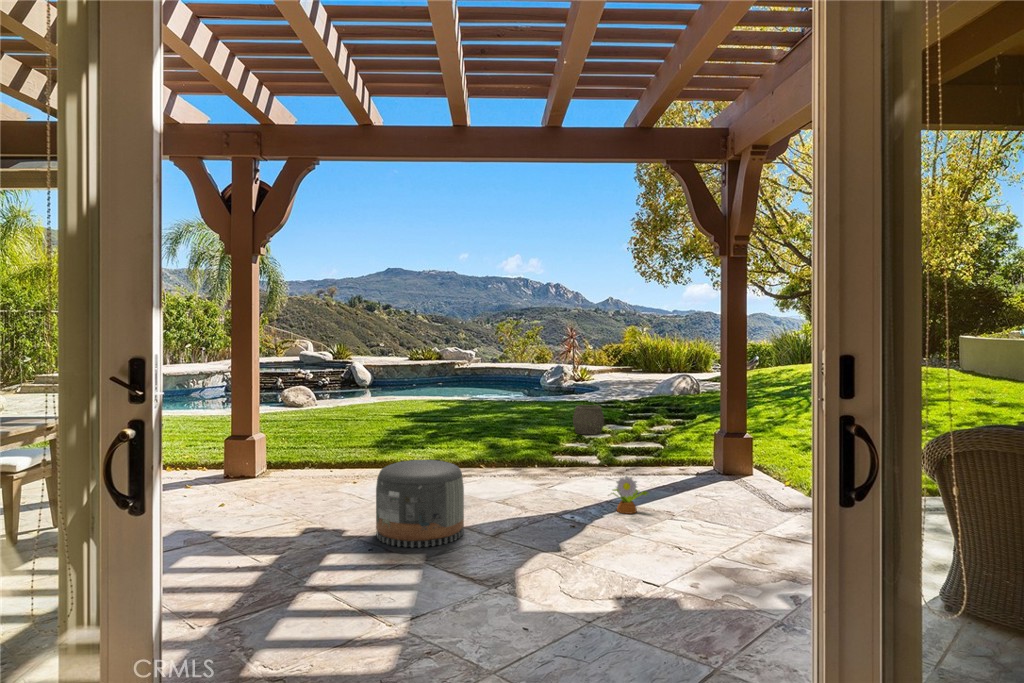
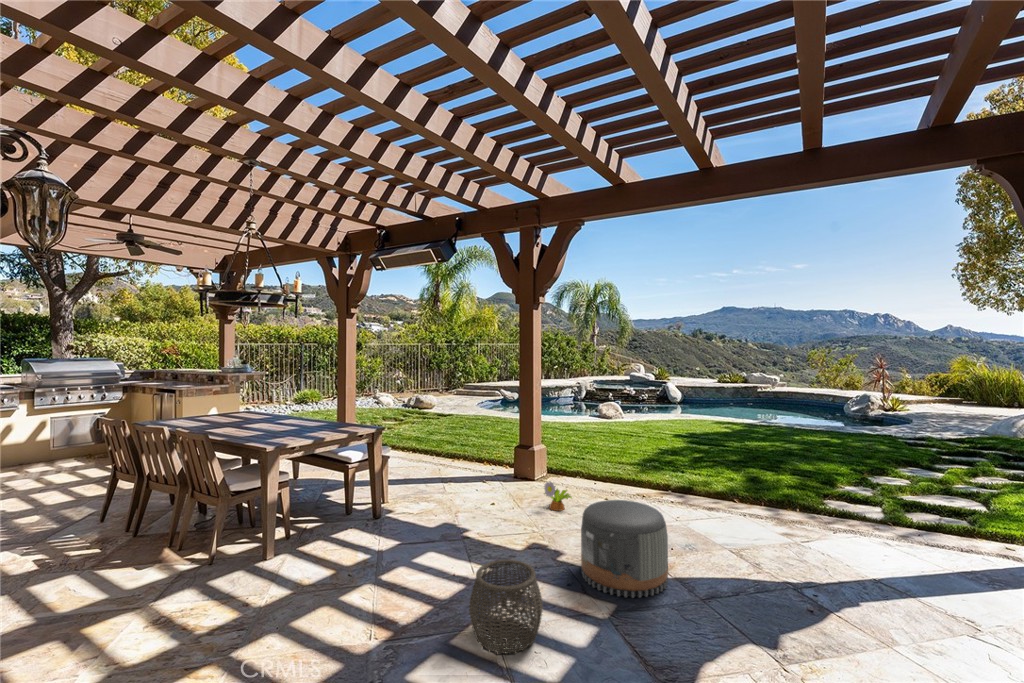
woven basket: present [573,405,604,435] -> present [469,560,543,654]
decorative plant: present [611,476,648,514] -> present [544,481,572,511]

